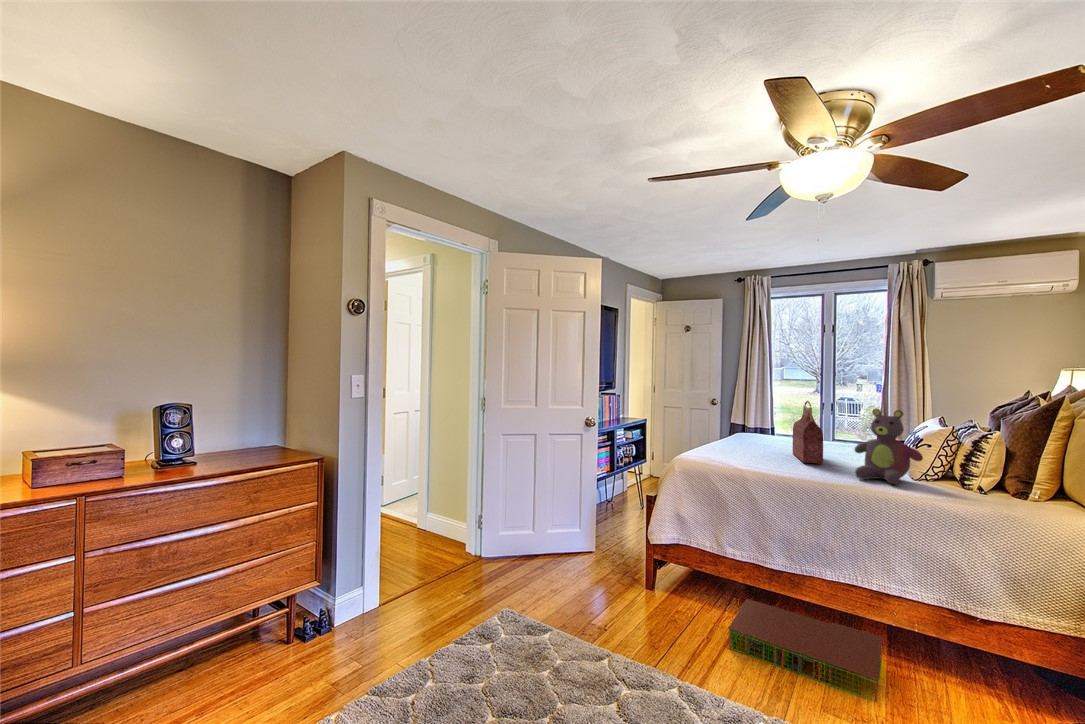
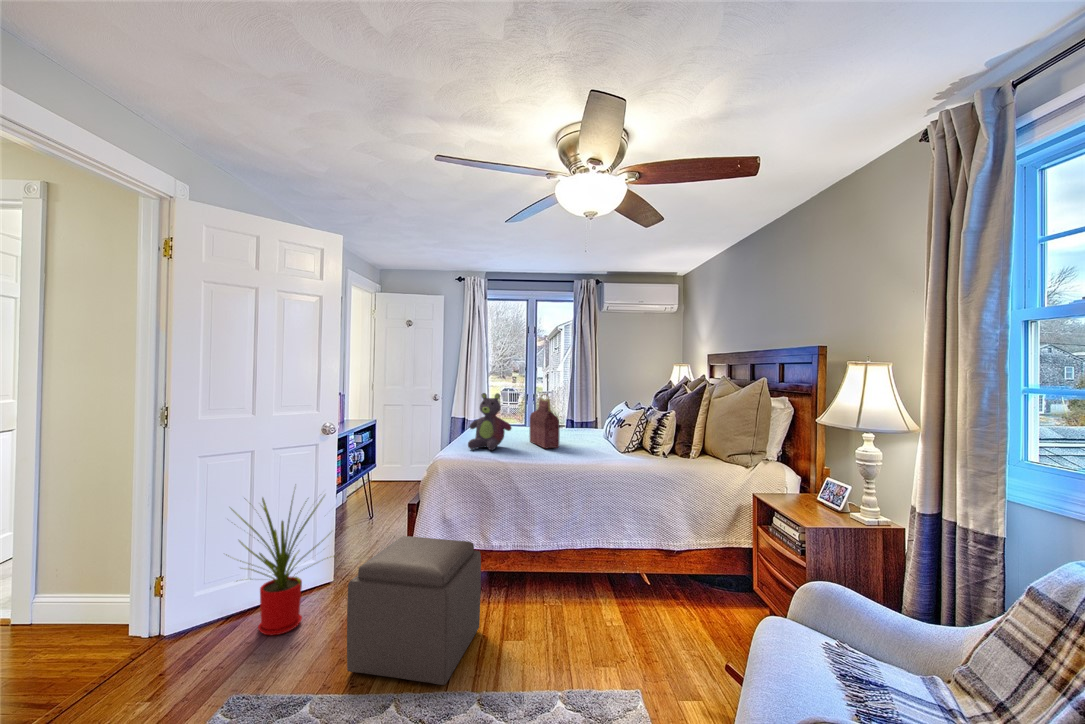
stuffed bear: present [855,409,923,484] -> present [468,393,511,450]
house plant: none [511,464,591,580] -> present [226,498,328,635]
ottoman: none [582,523,706,661] -> present [347,536,481,685]
storage bin: present [729,599,882,702] -> none [505,584,626,641]

